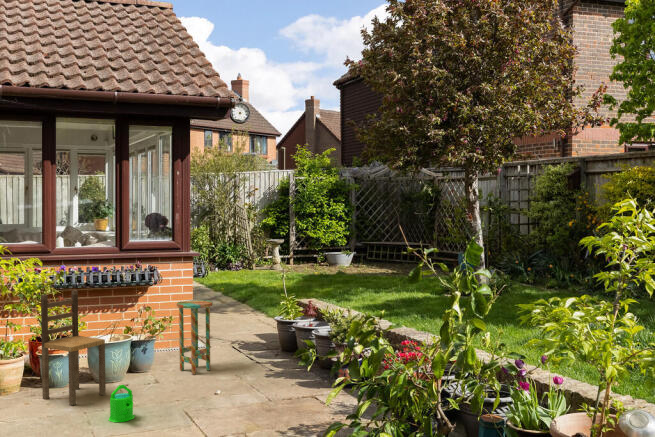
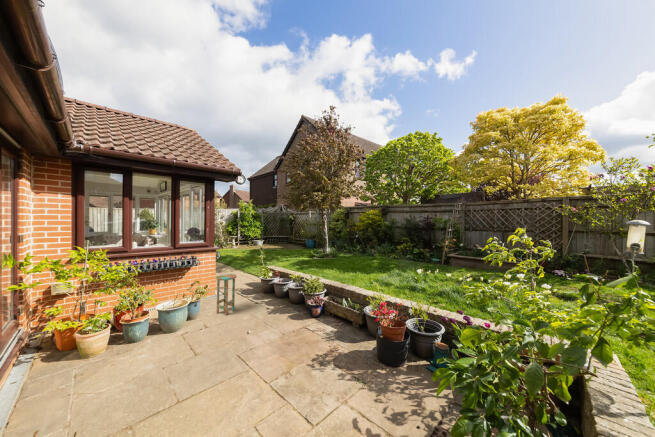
chair: present [41,290,106,405] -> none [130,278,178,354]
watering can: present [109,385,135,422] -> none [189,337,210,363]

